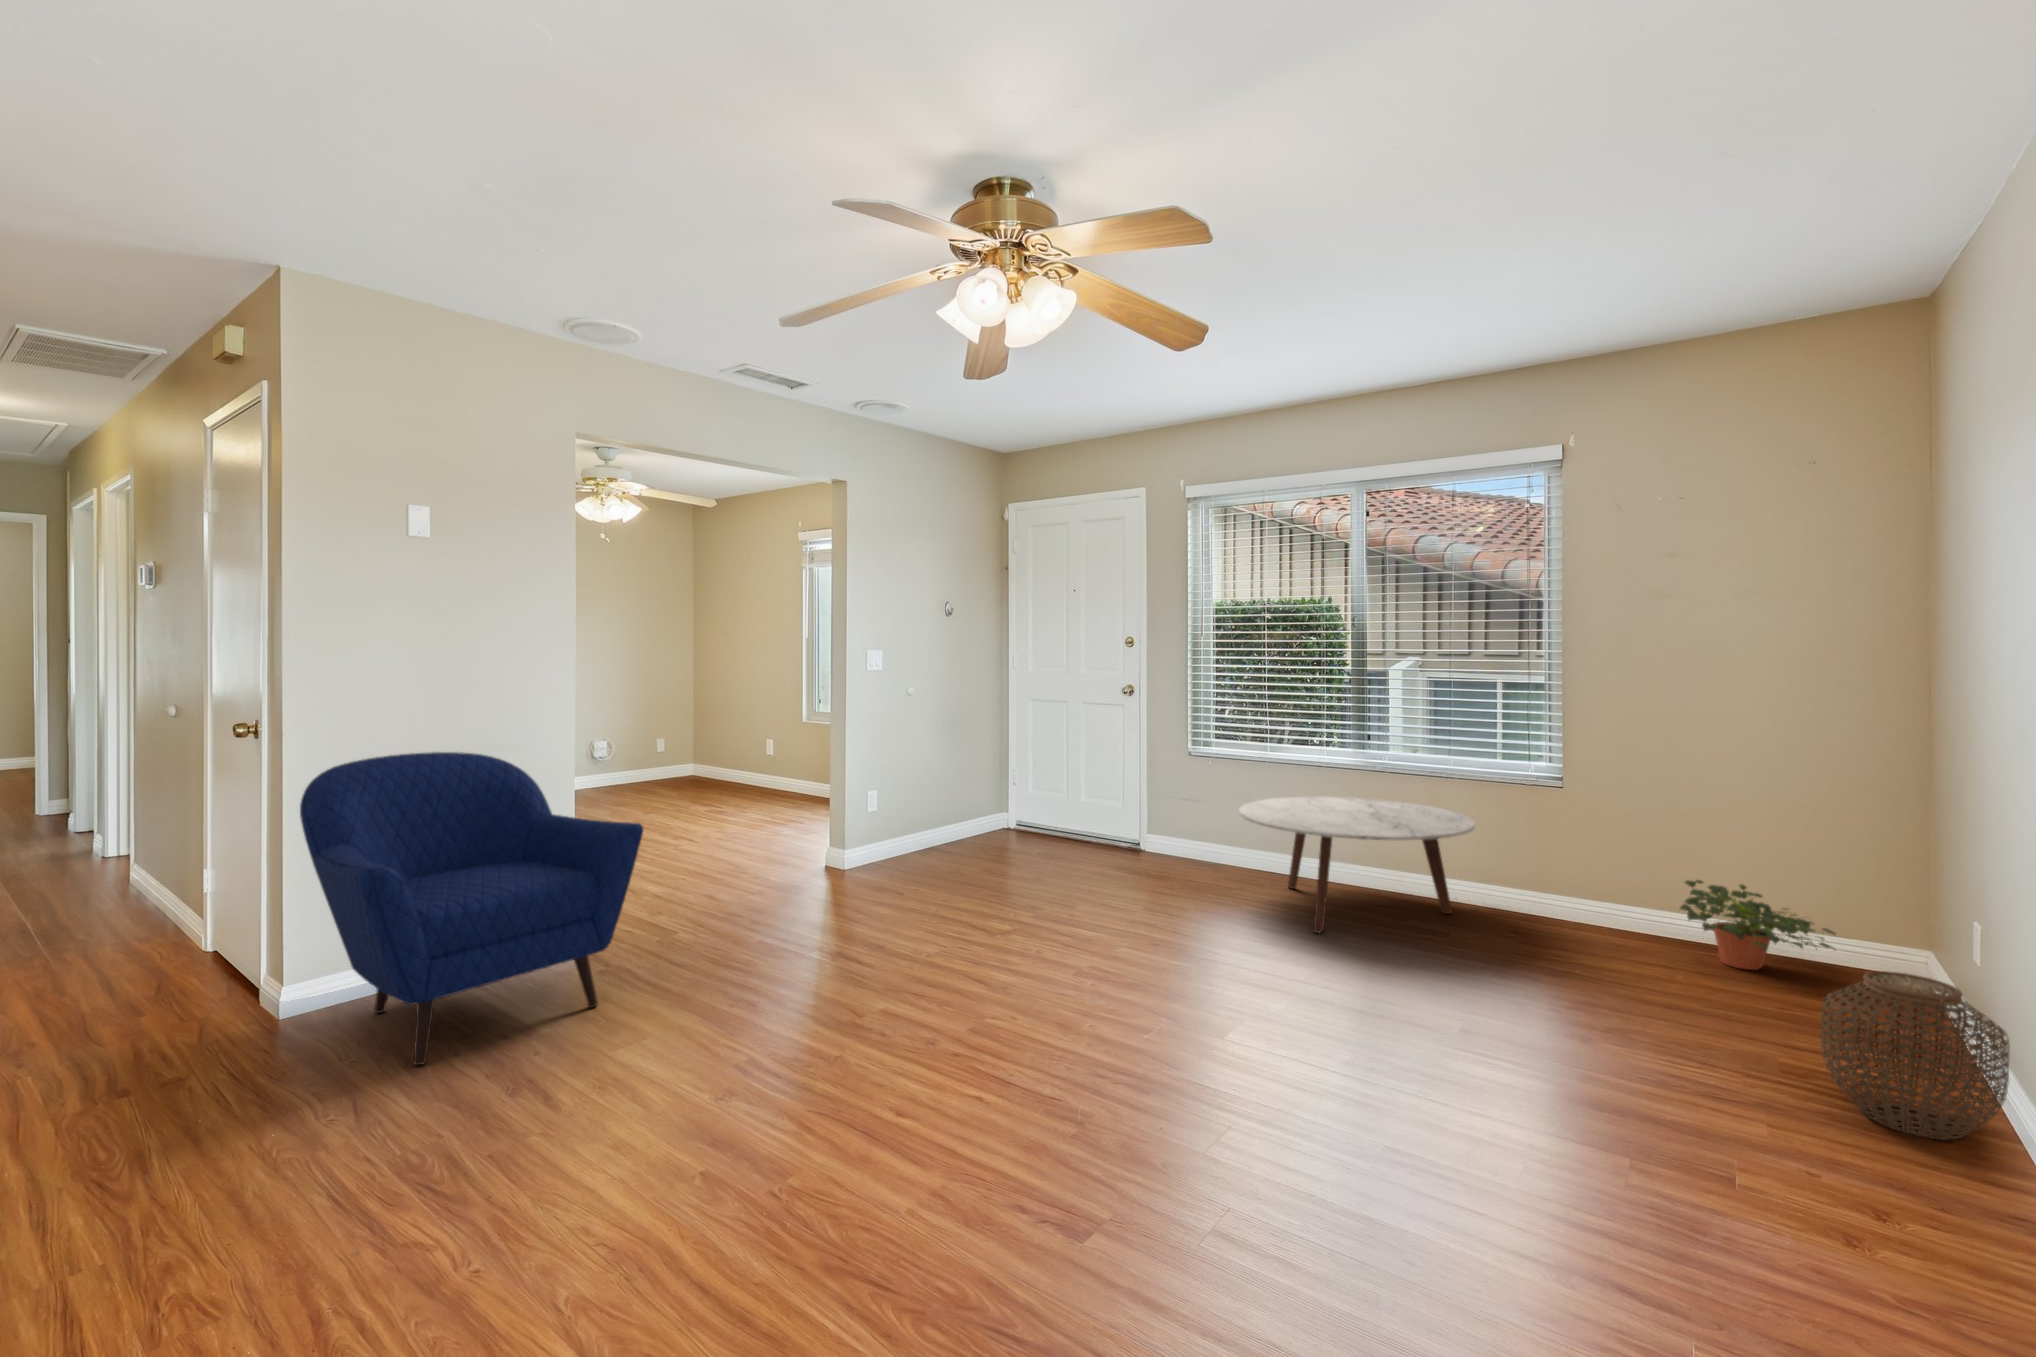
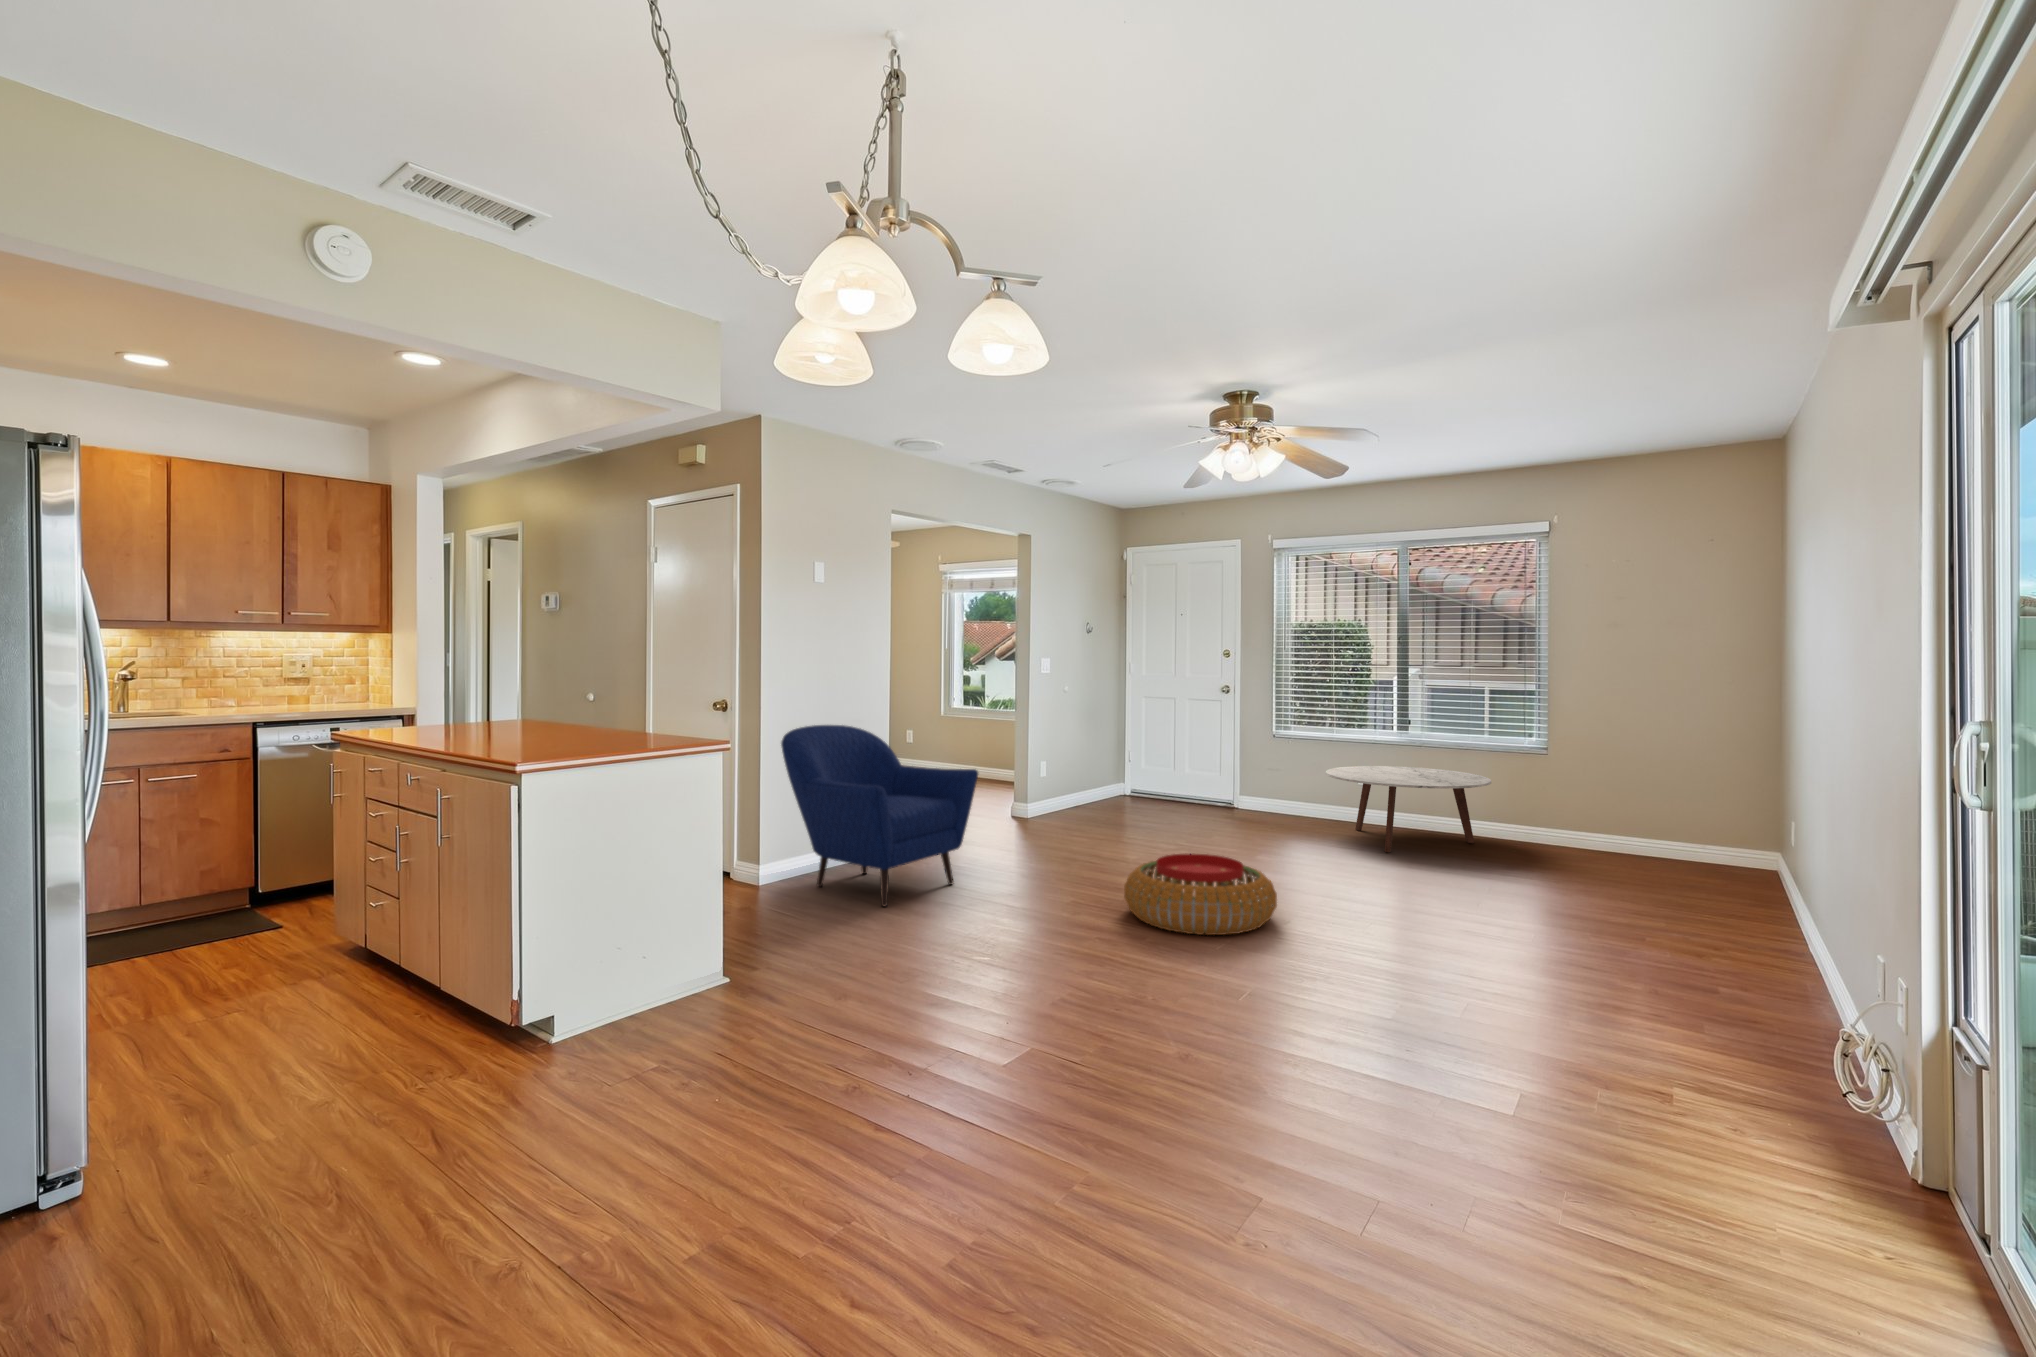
potted plant: present [1680,880,1835,970] -> none [1625,815,1723,869]
woven basket: present [1821,971,2010,1140] -> none [1700,845,1794,931]
pouf: none [796,974,1061,1152] -> present [1124,854,1277,935]

